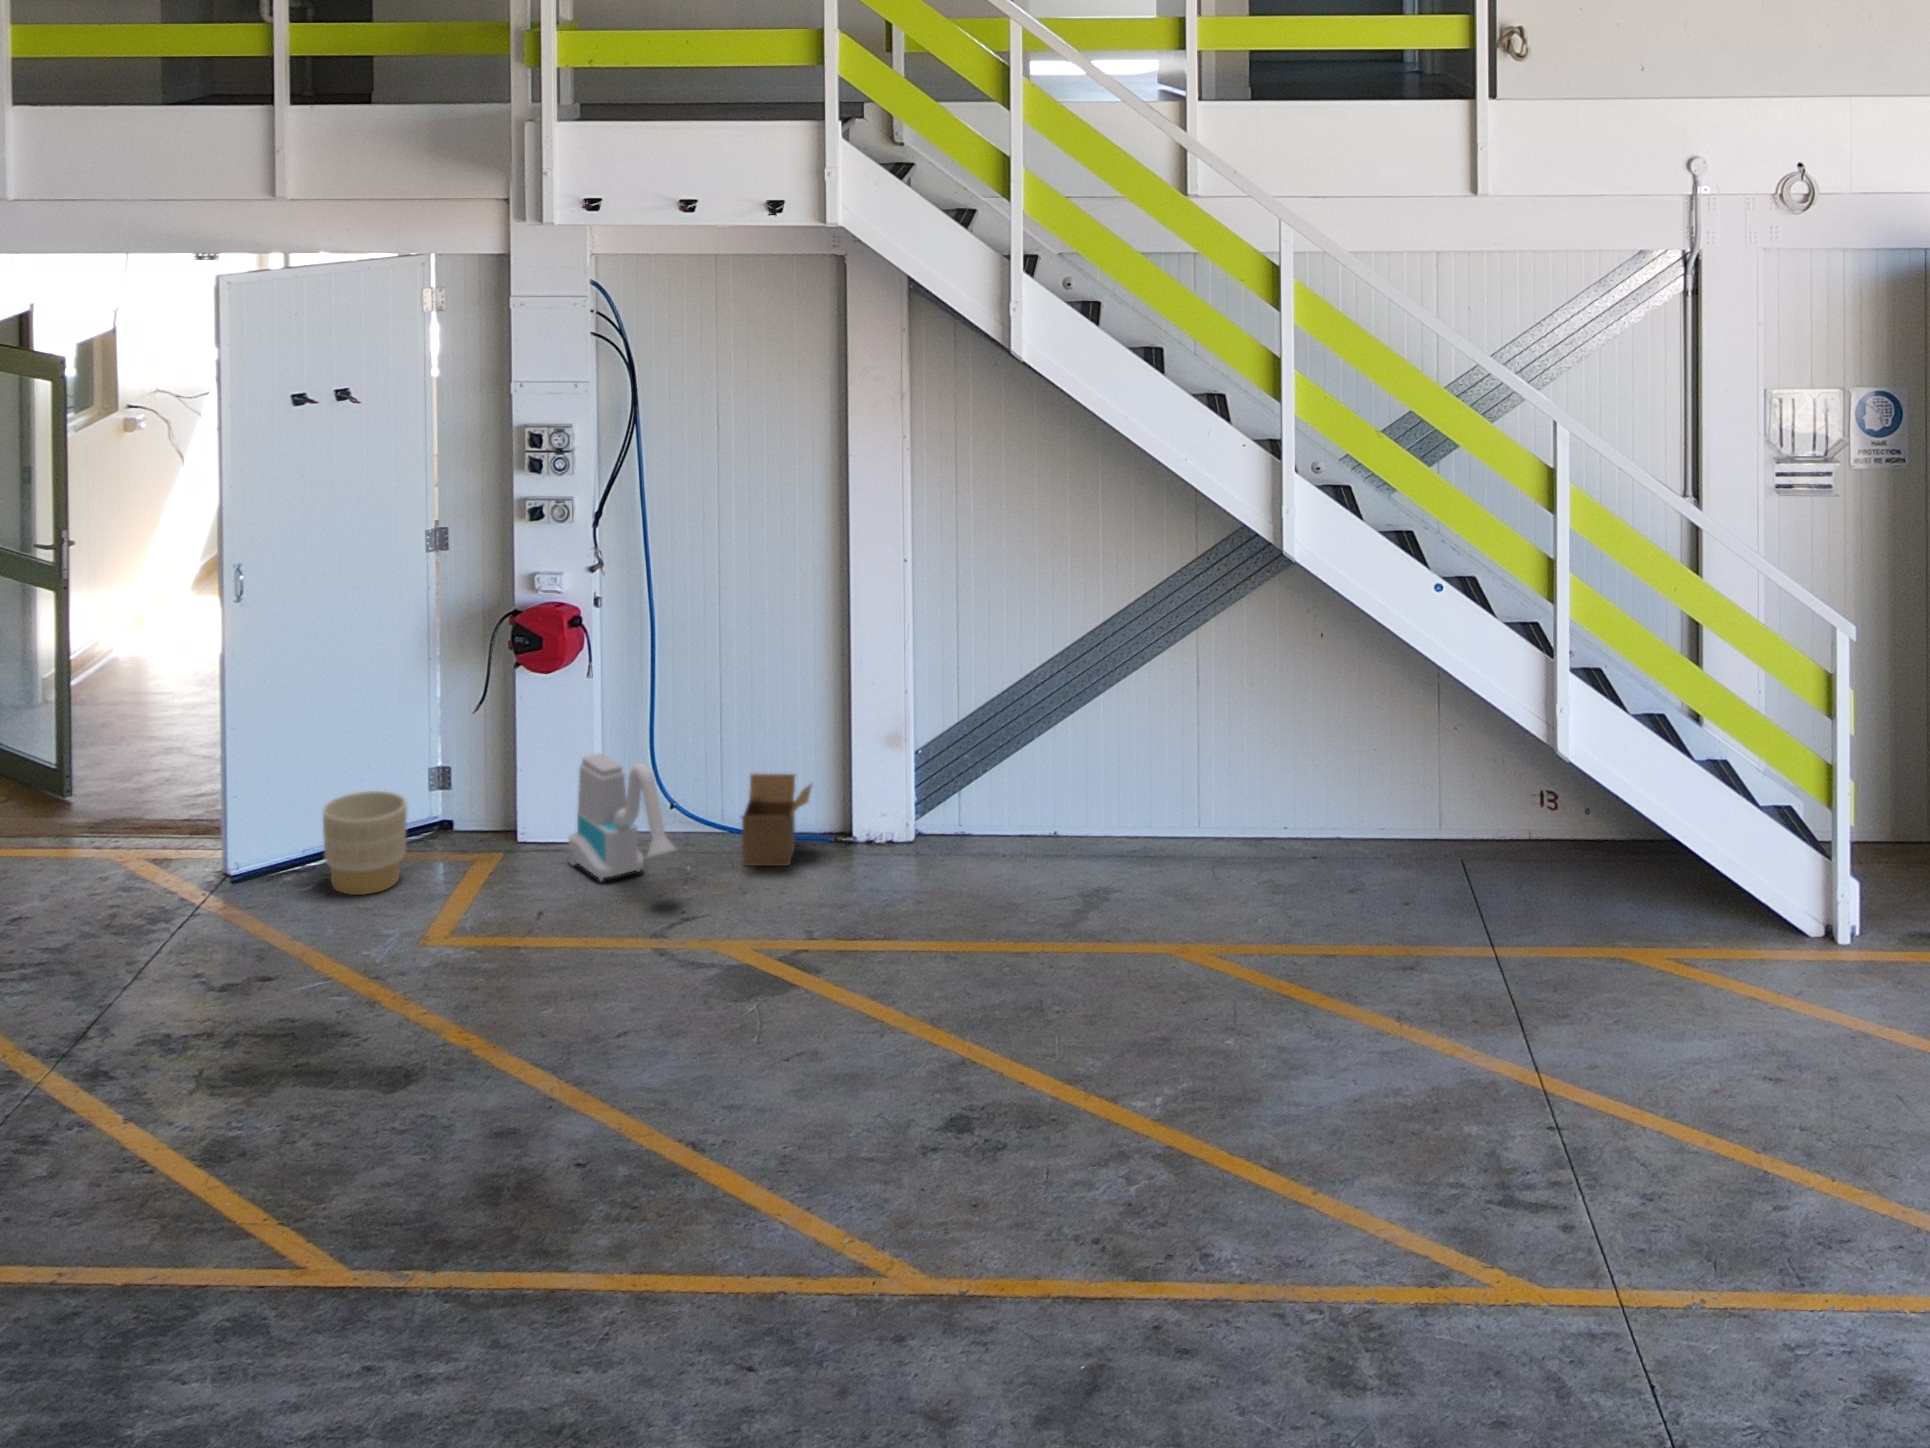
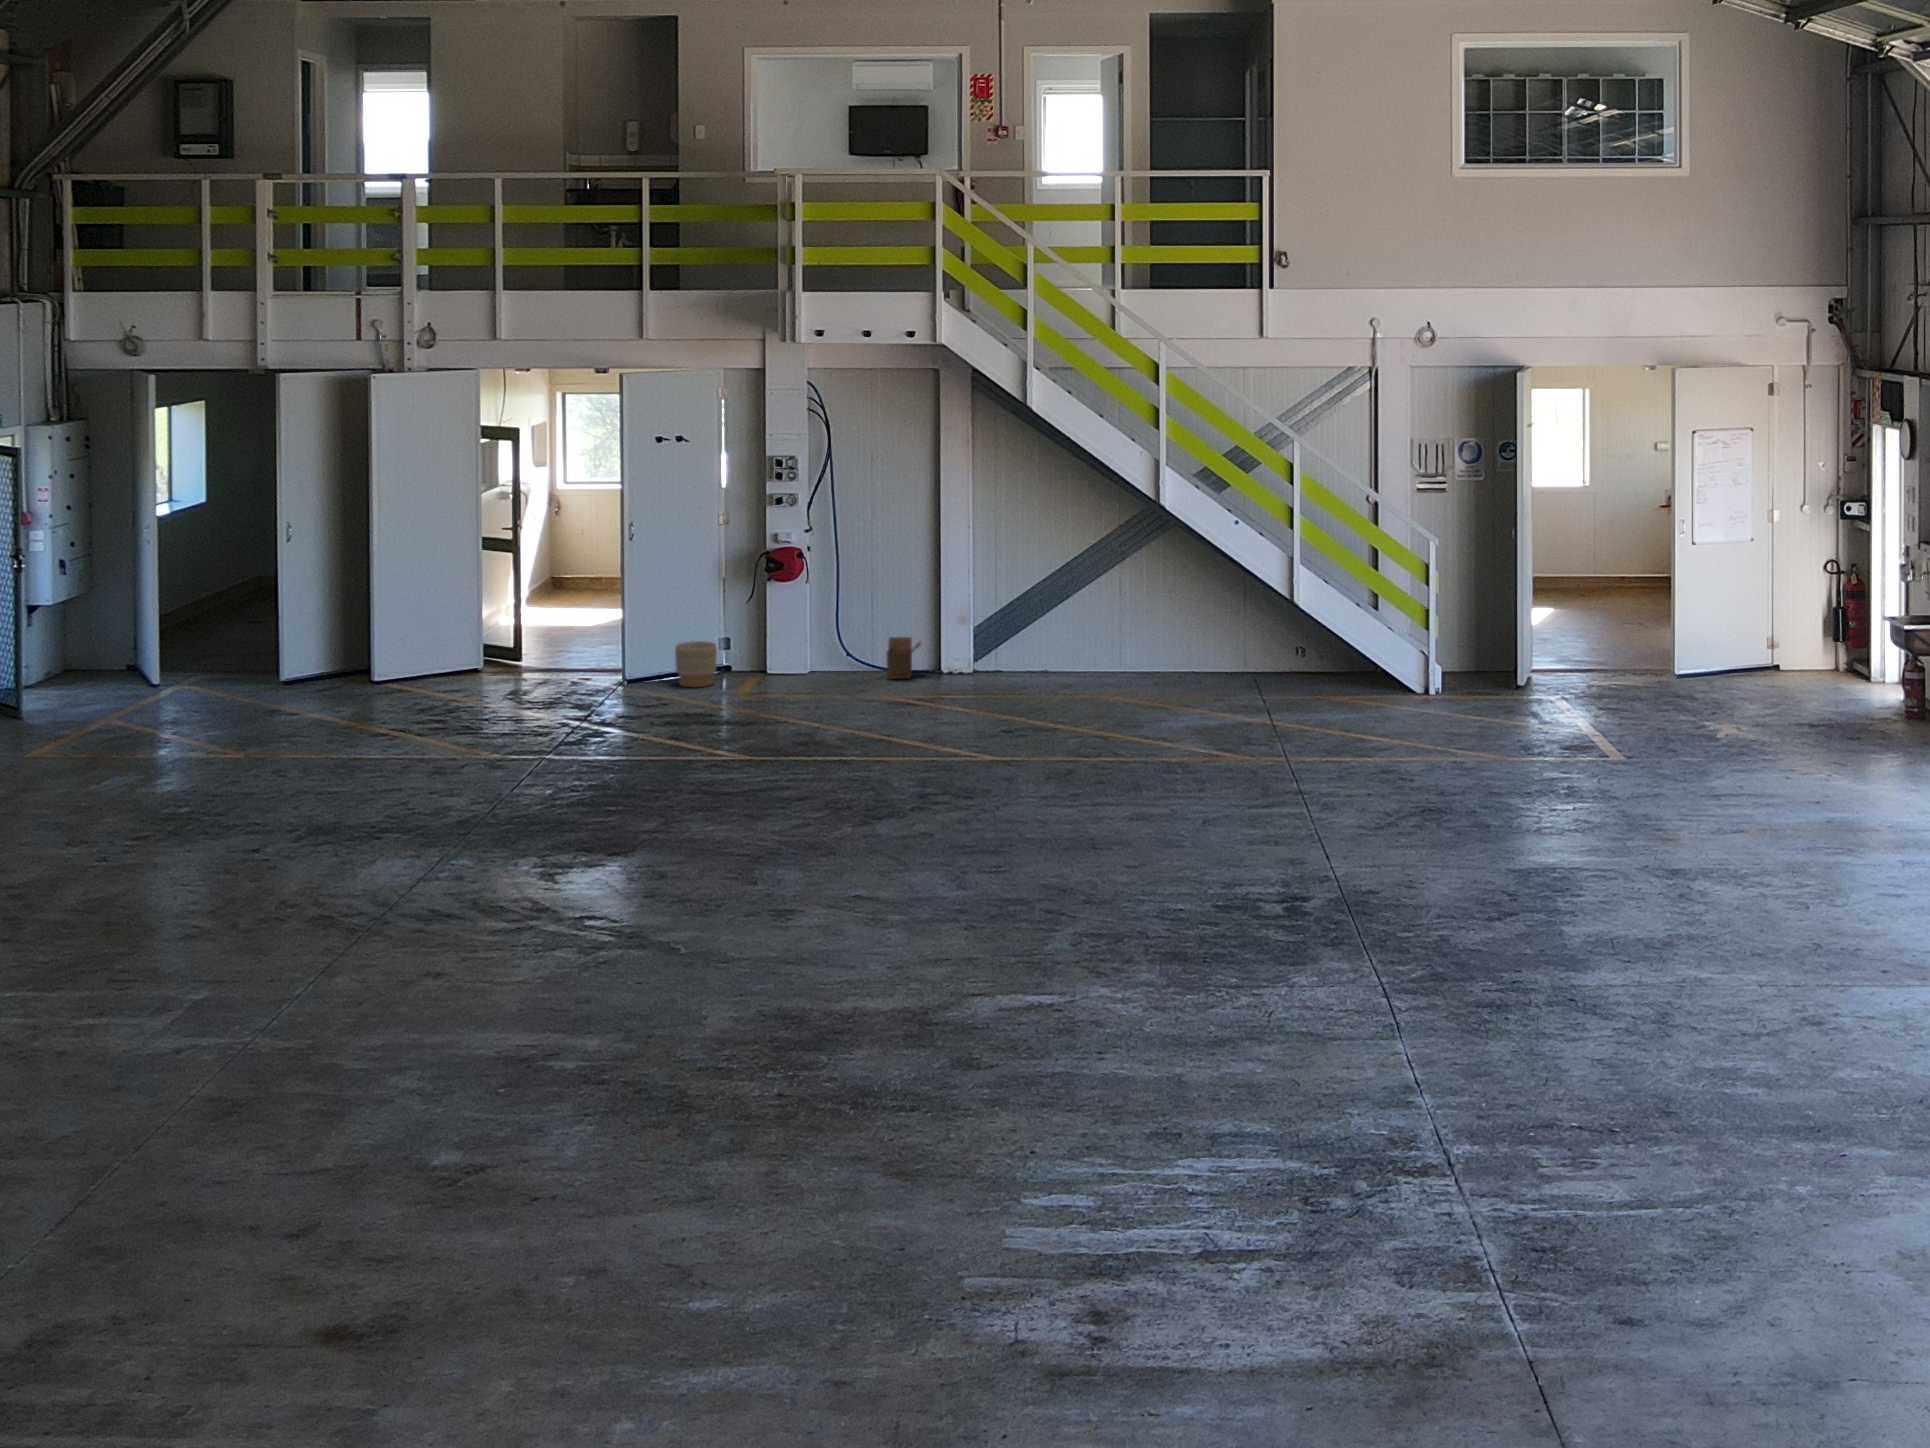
vacuum cleaner: present [569,753,678,881] -> none [797,621,859,683]

